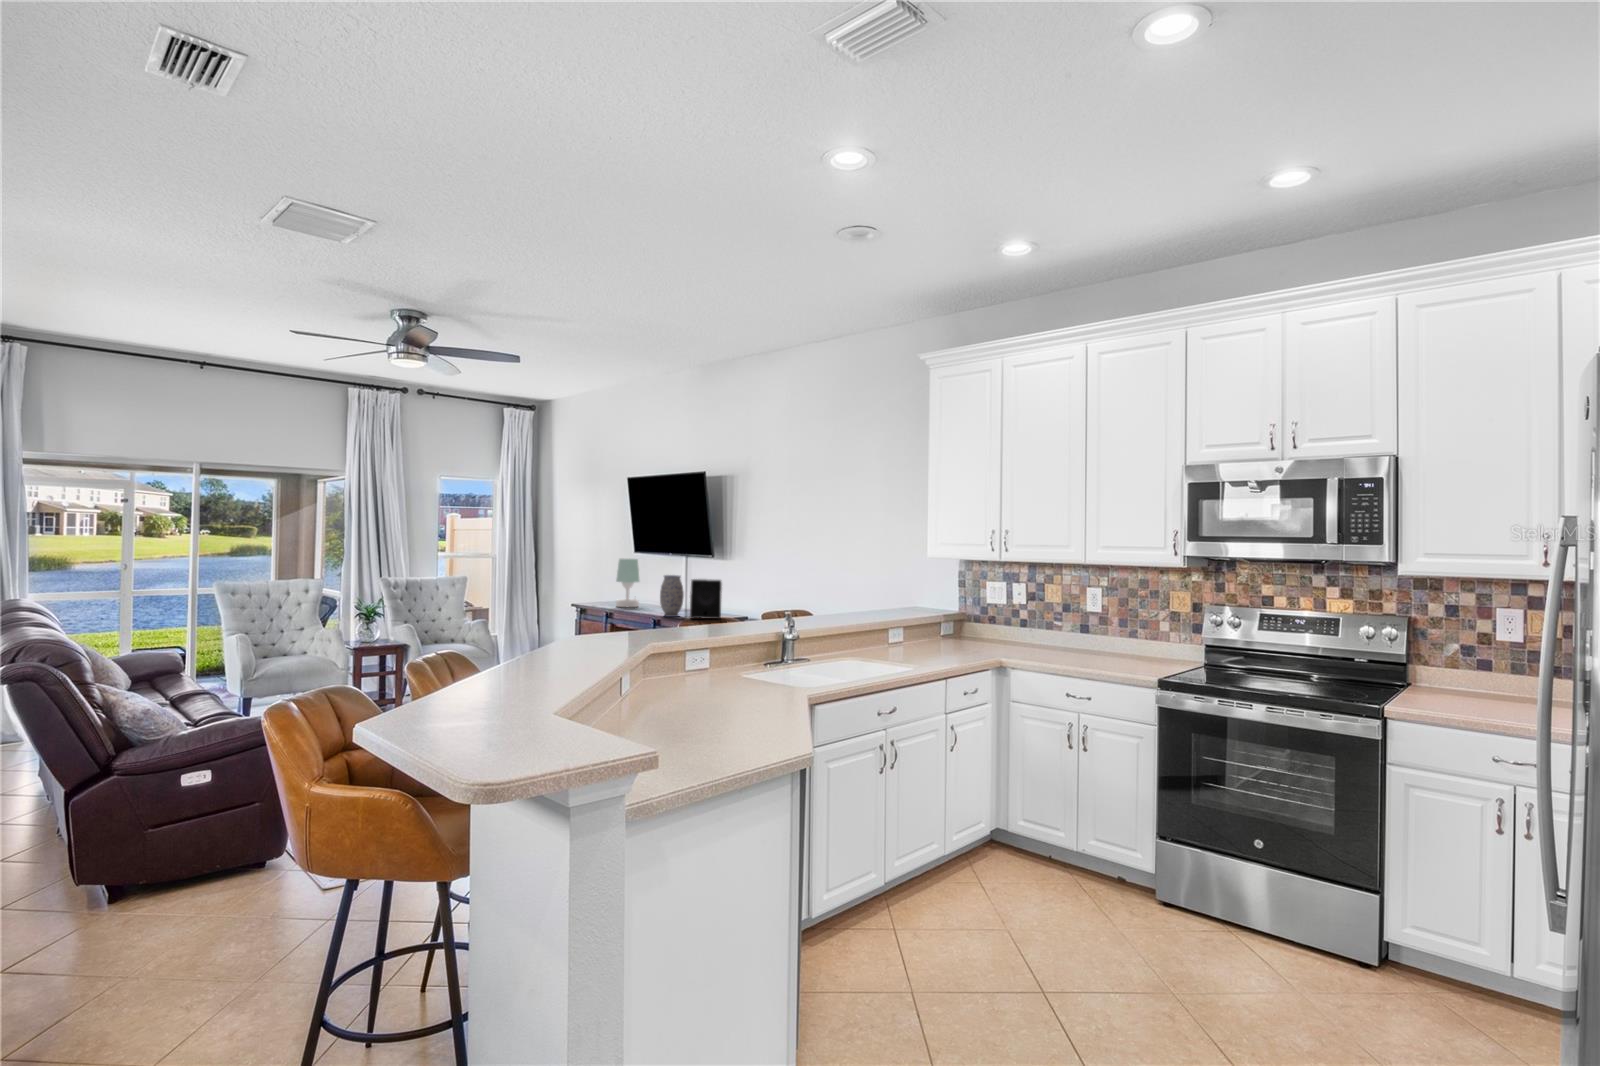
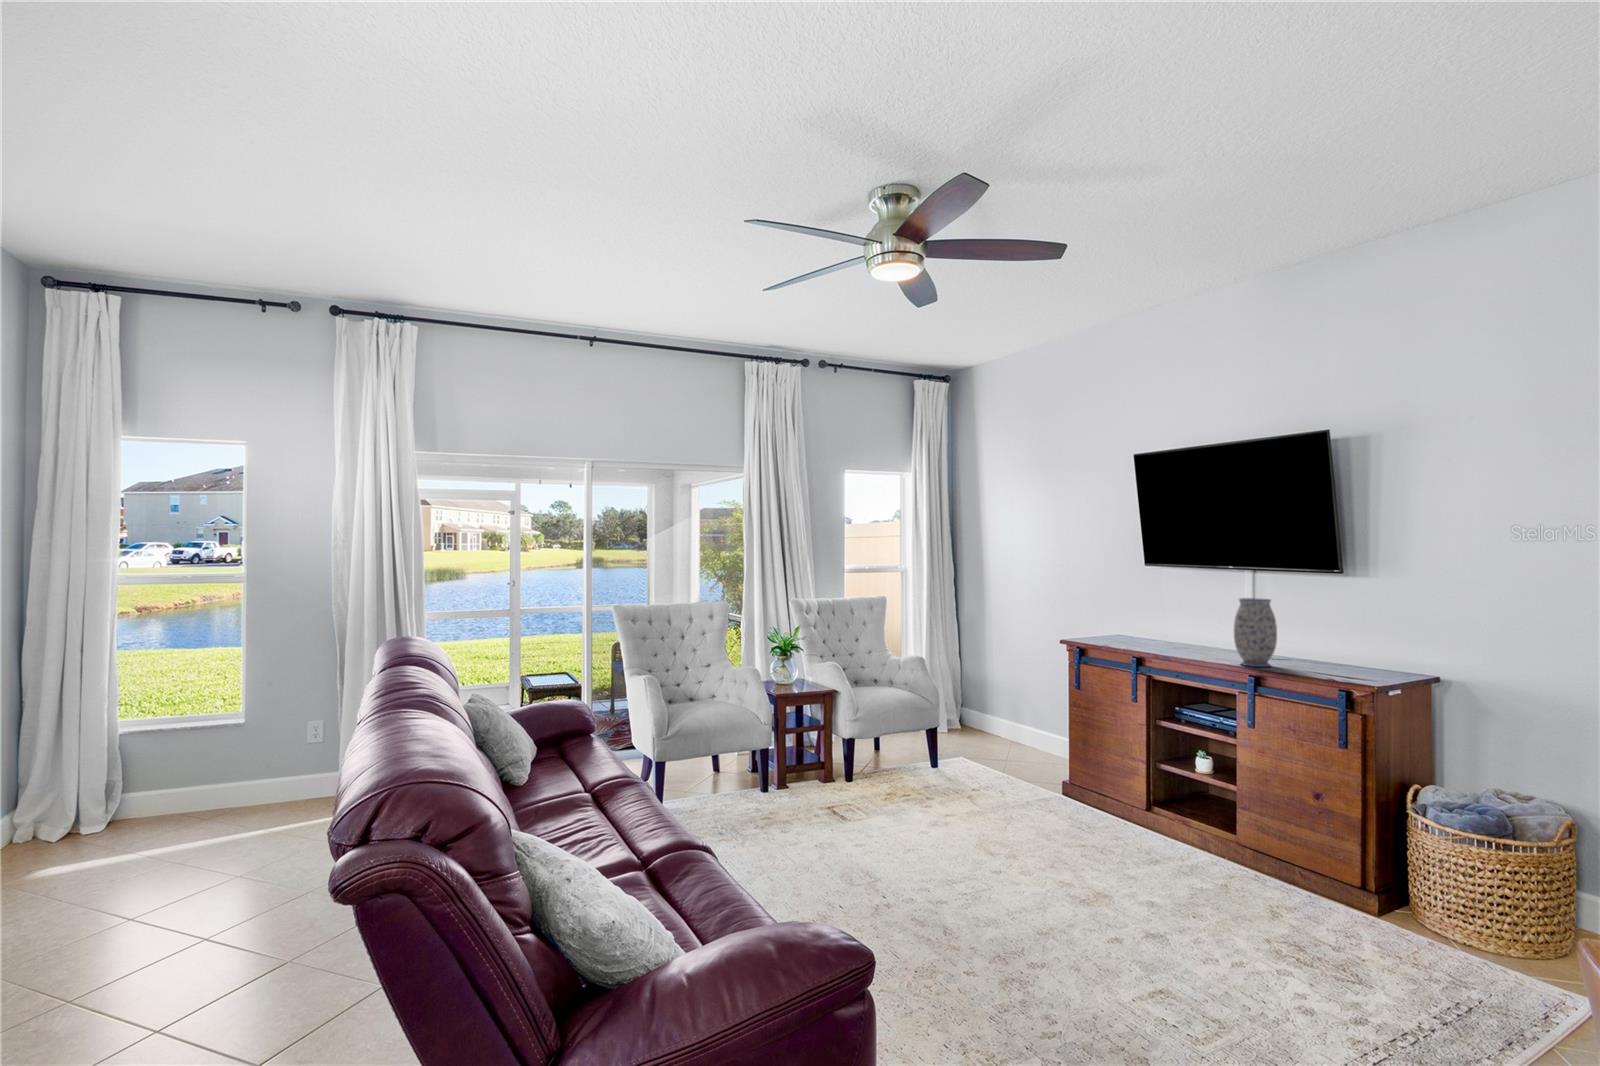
table lamp: present [616,558,639,607] -> none [1115,571,1152,644]
speaker: present [690,579,722,619] -> none [1297,605,1369,676]

